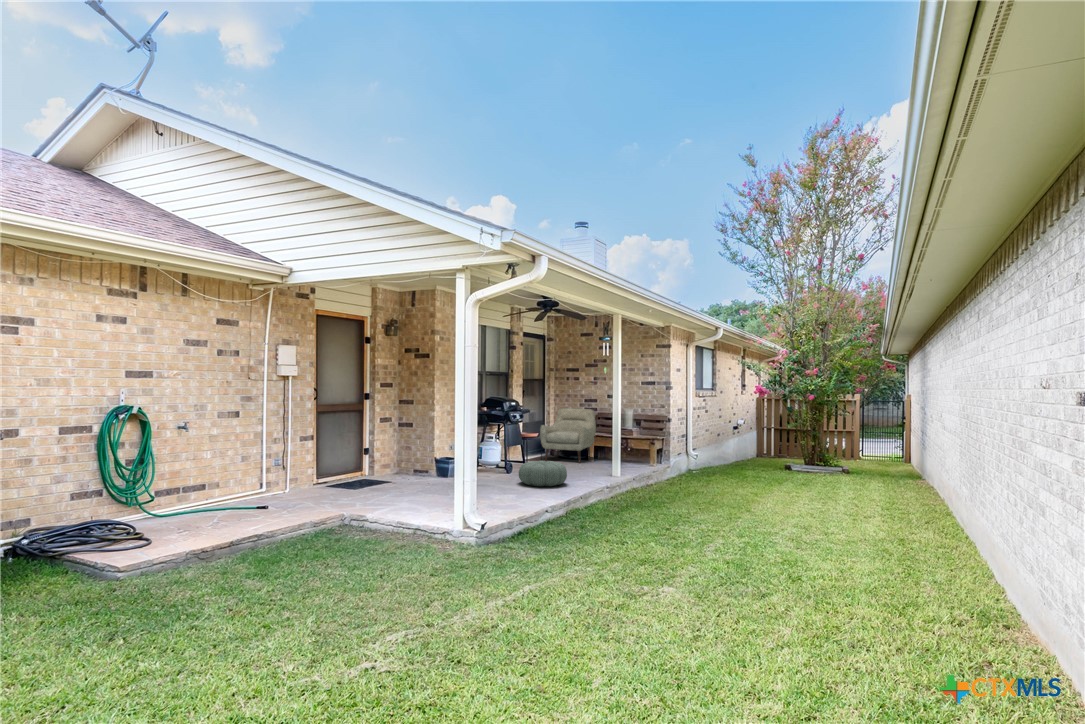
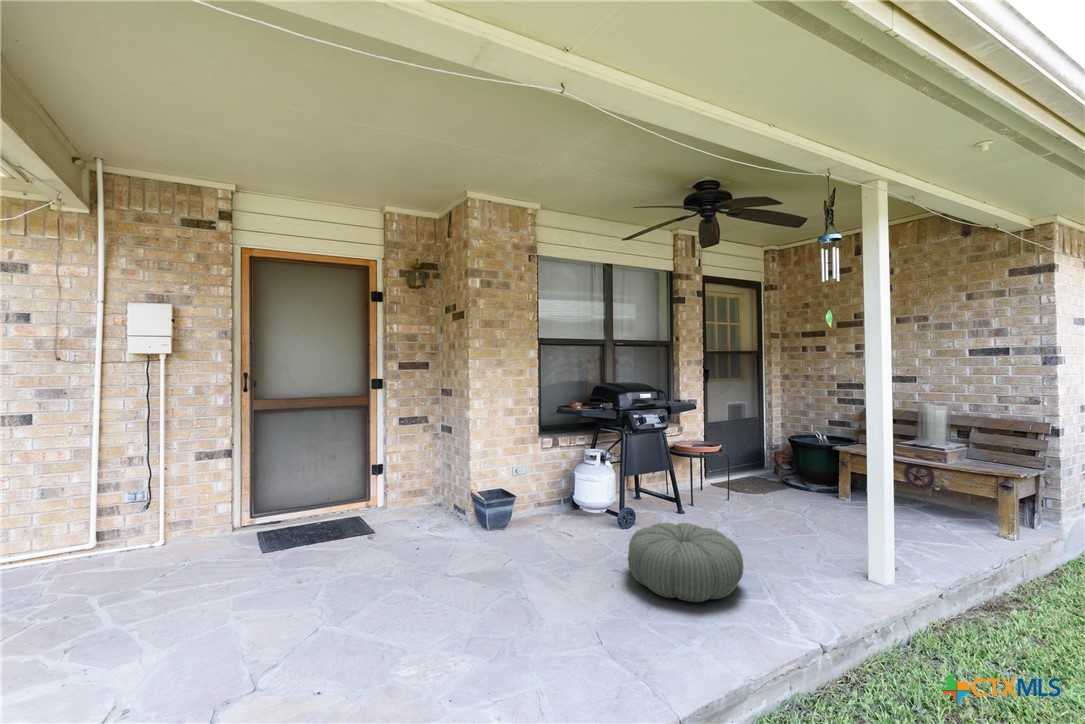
chair: present [540,408,596,463] -> none [743,400,860,505]

